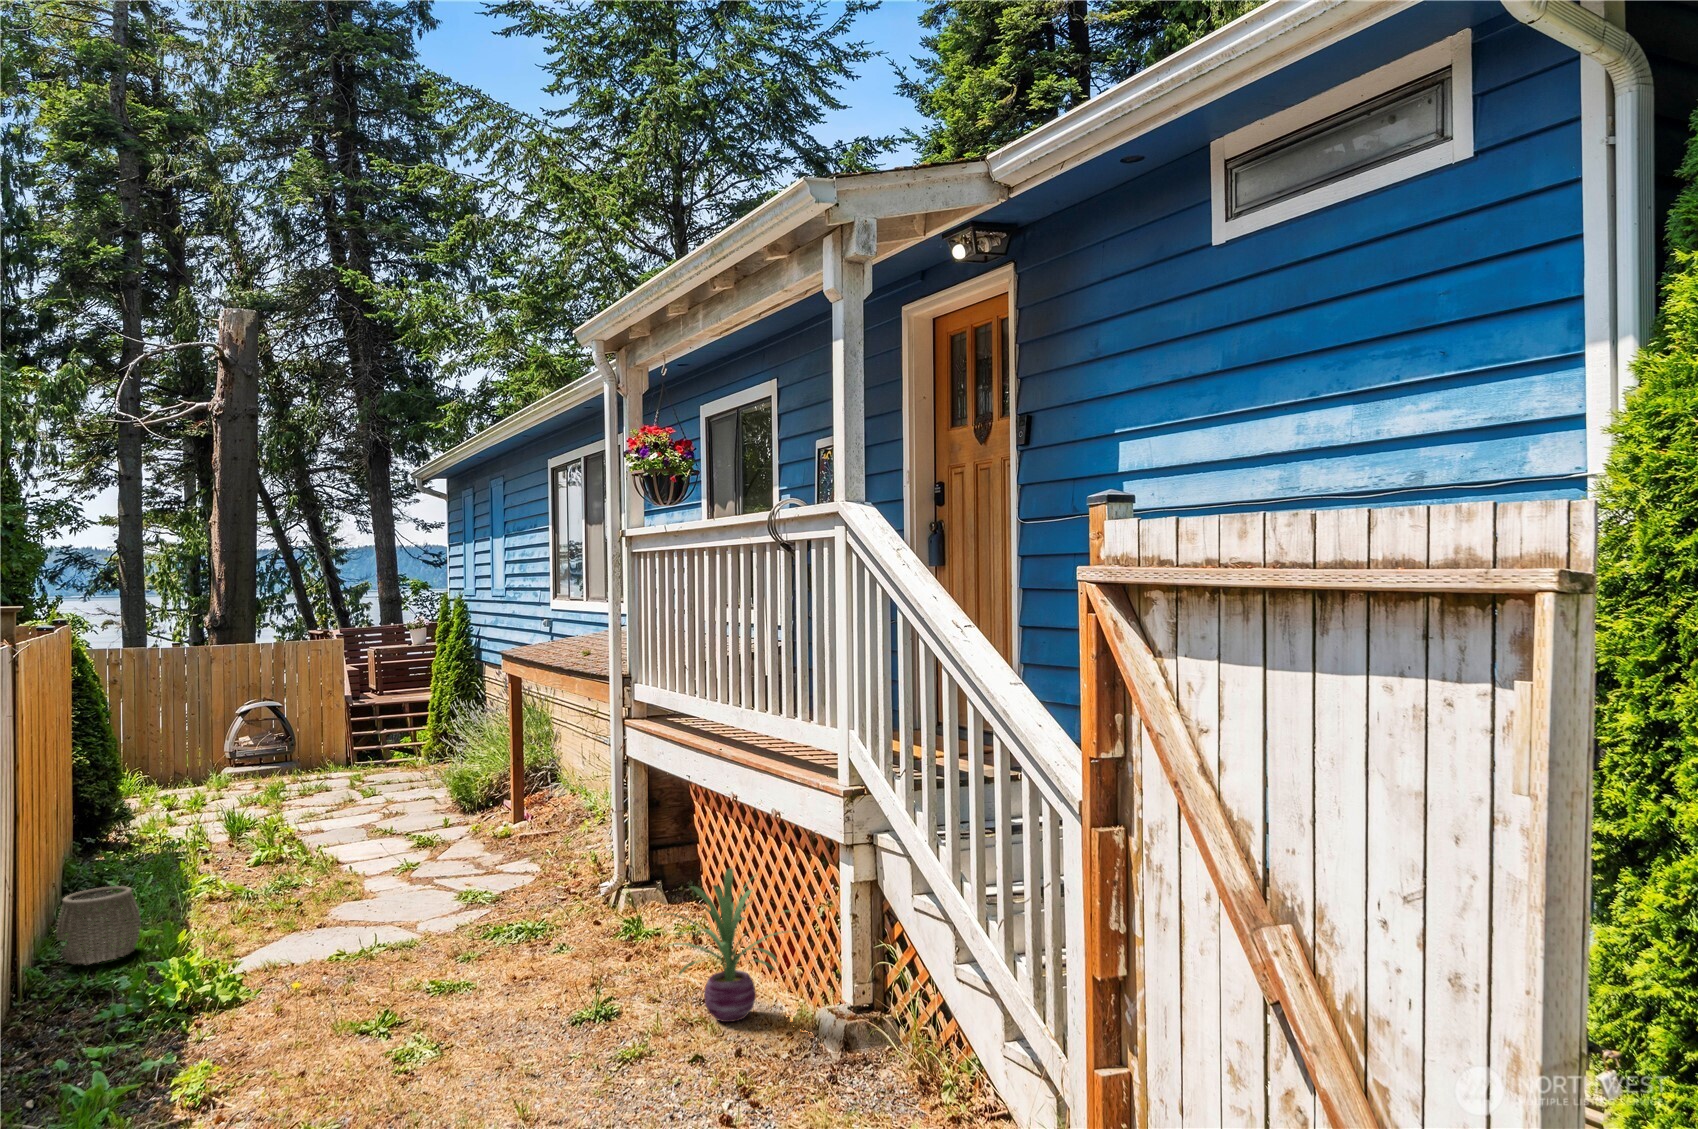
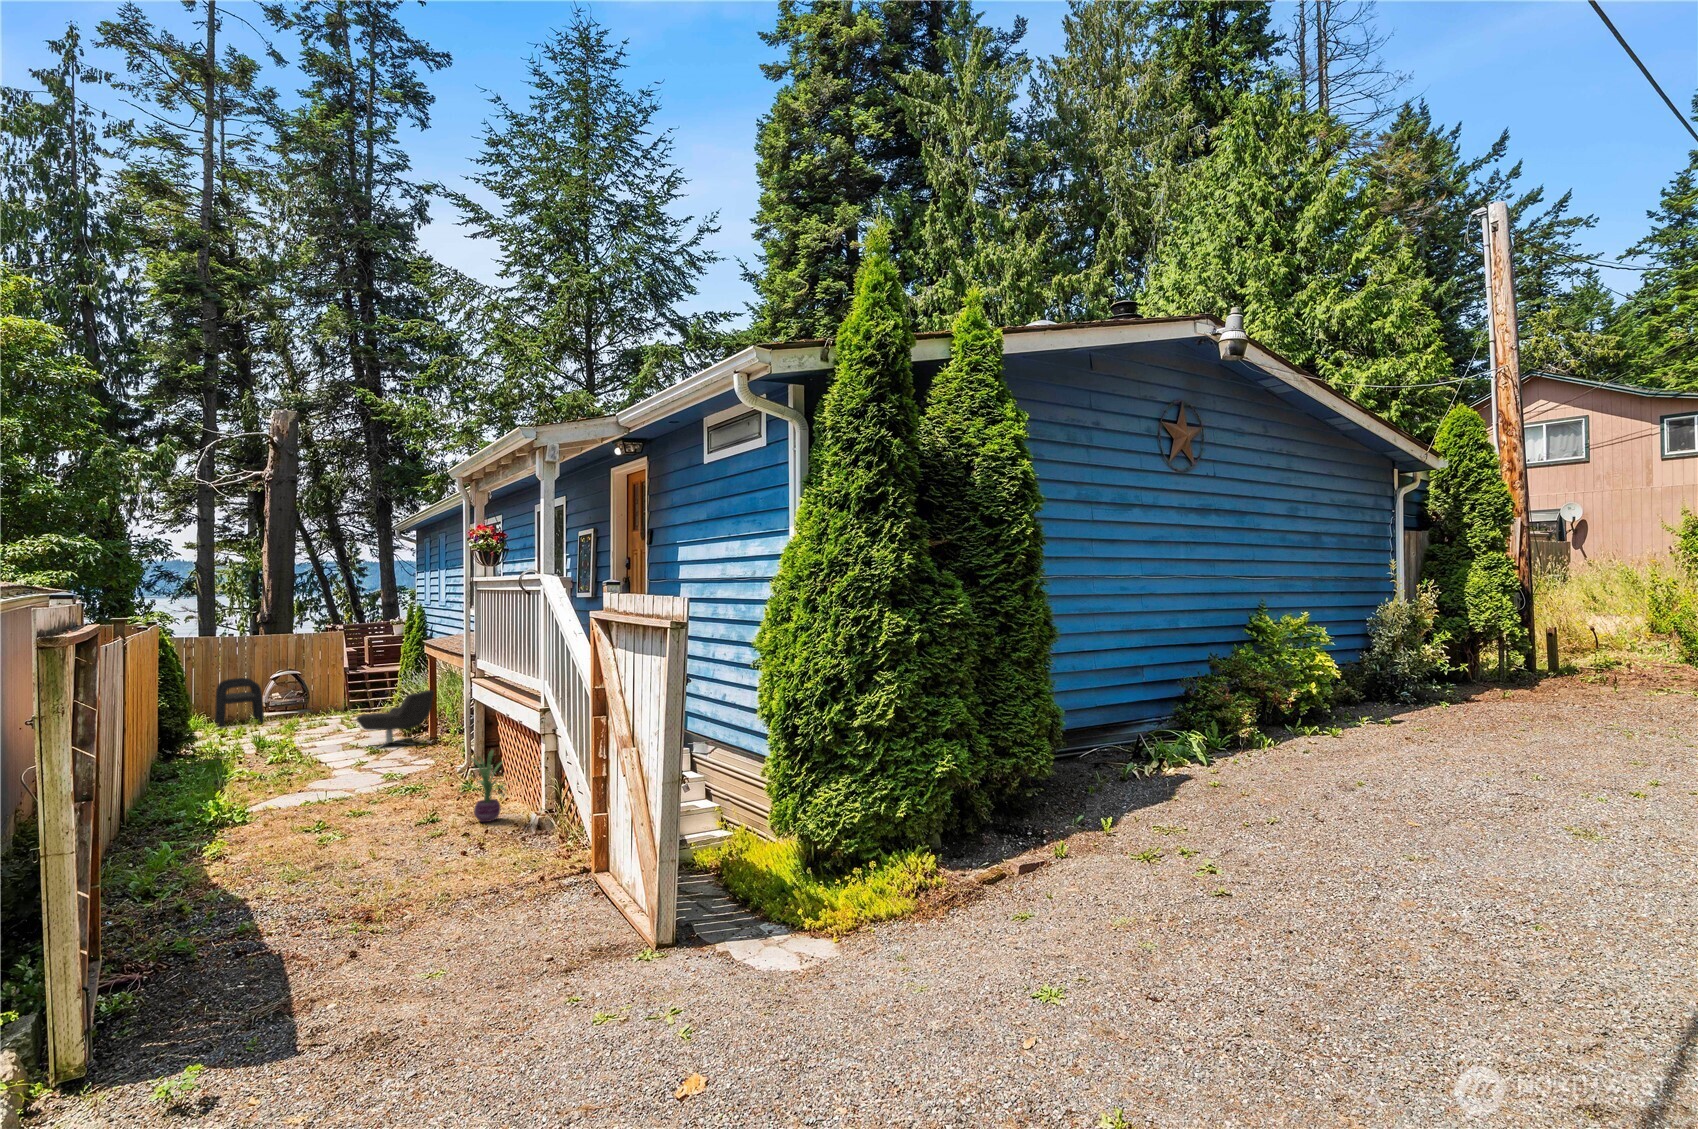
bench: none [157,714,231,794] -> present [215,678,264,728]
lounge chair: none [394,735,517,837] -> present [357,690,434,747]
woven basket: present [57,886,141,965] -> none [143,768,193,810]

